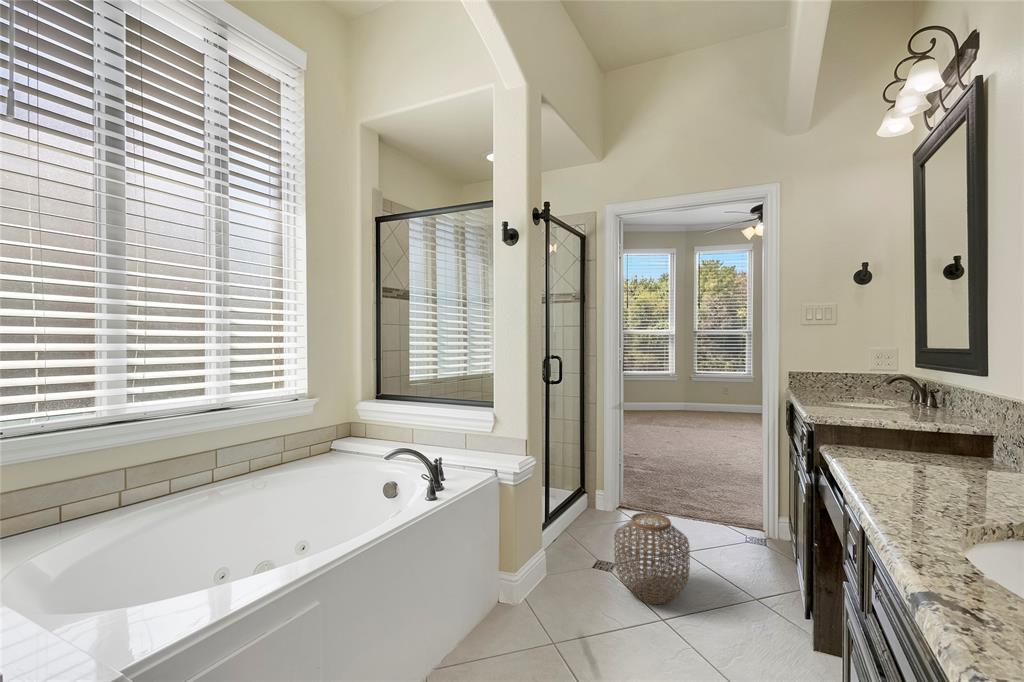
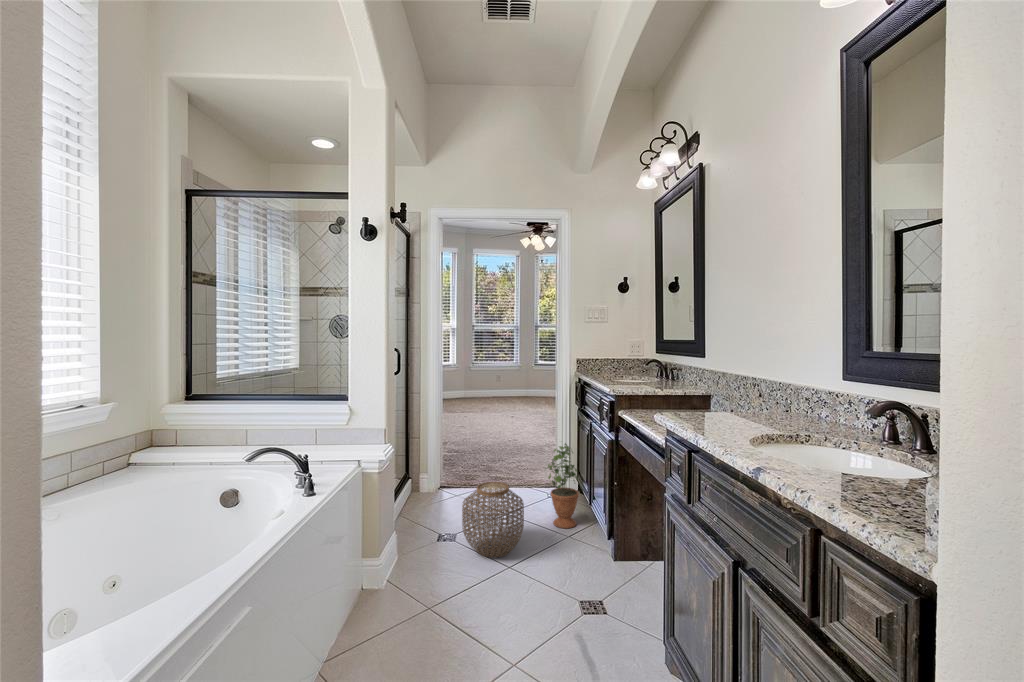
potted plant: none [727,476,778,589] -> present [548,443,579,528]

